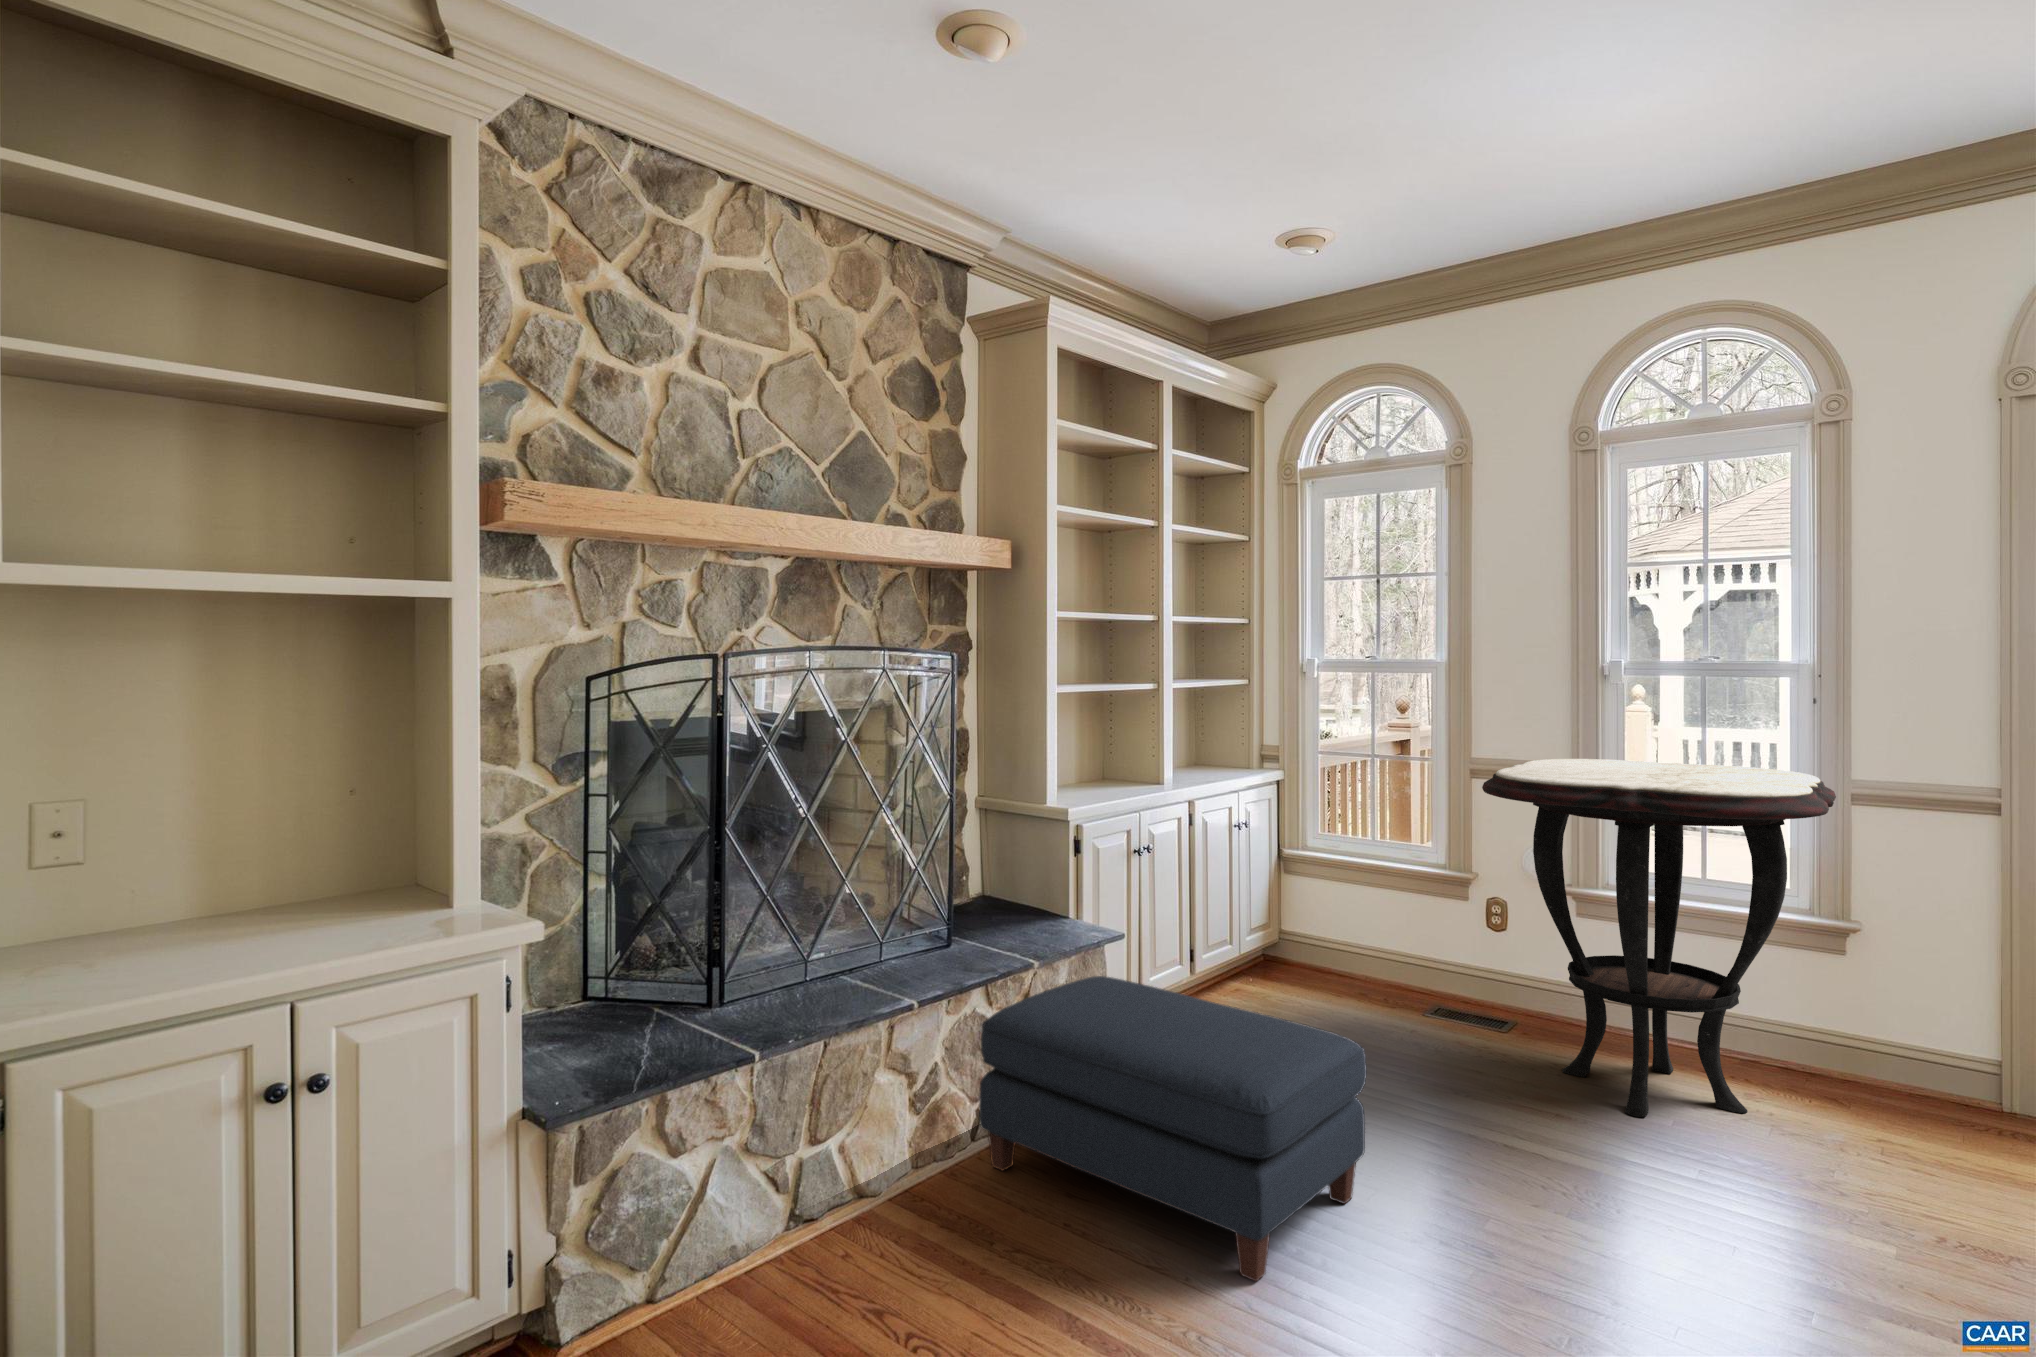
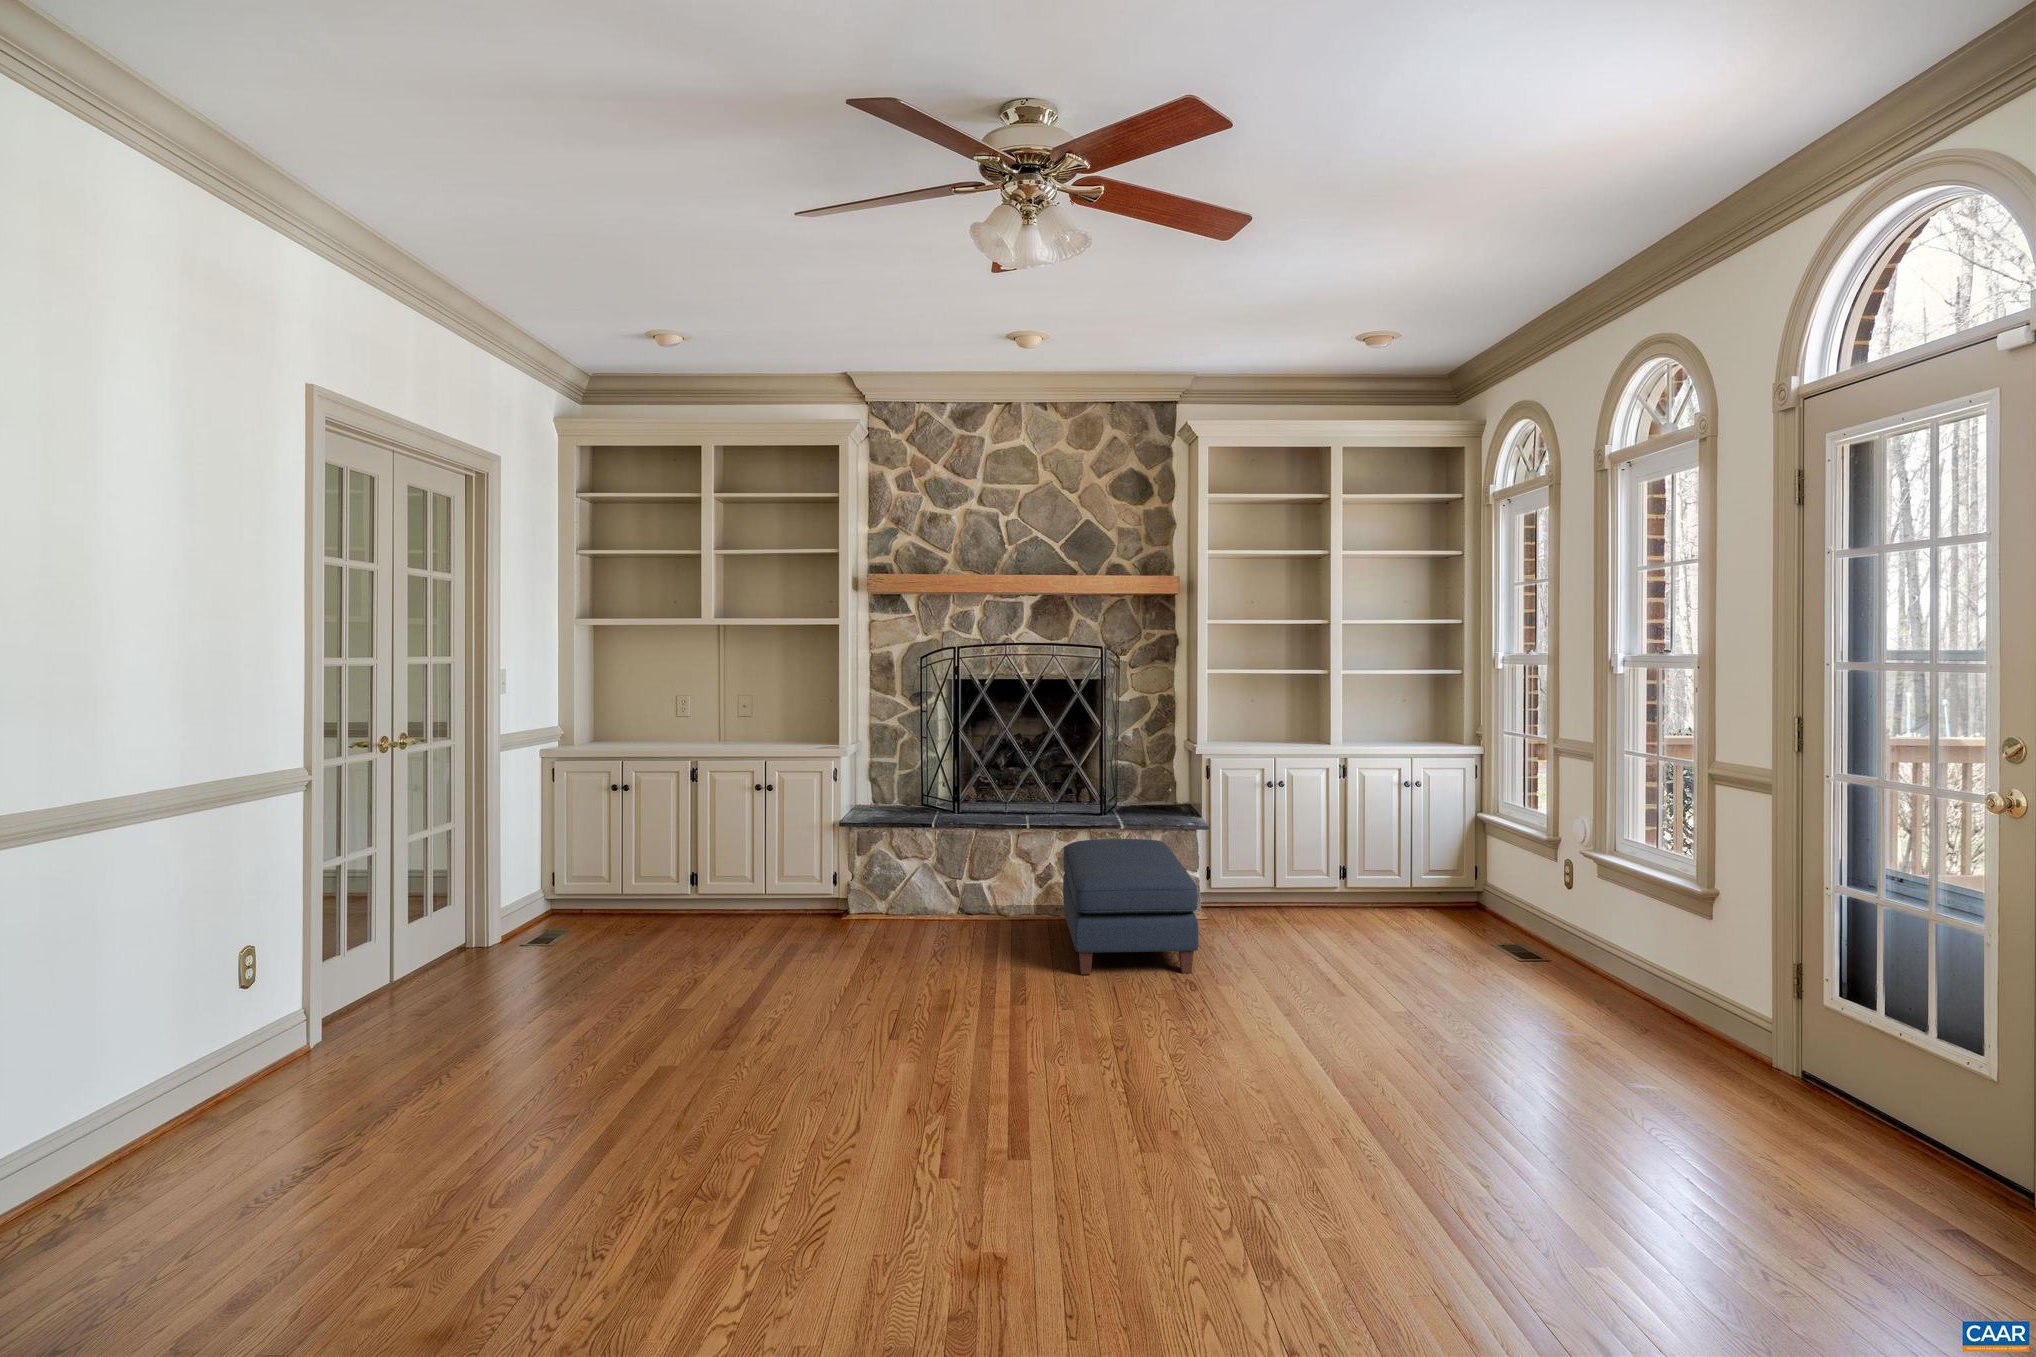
side table: present [1482,759,1836,1117] -> none [1392,743,1676,1027]

